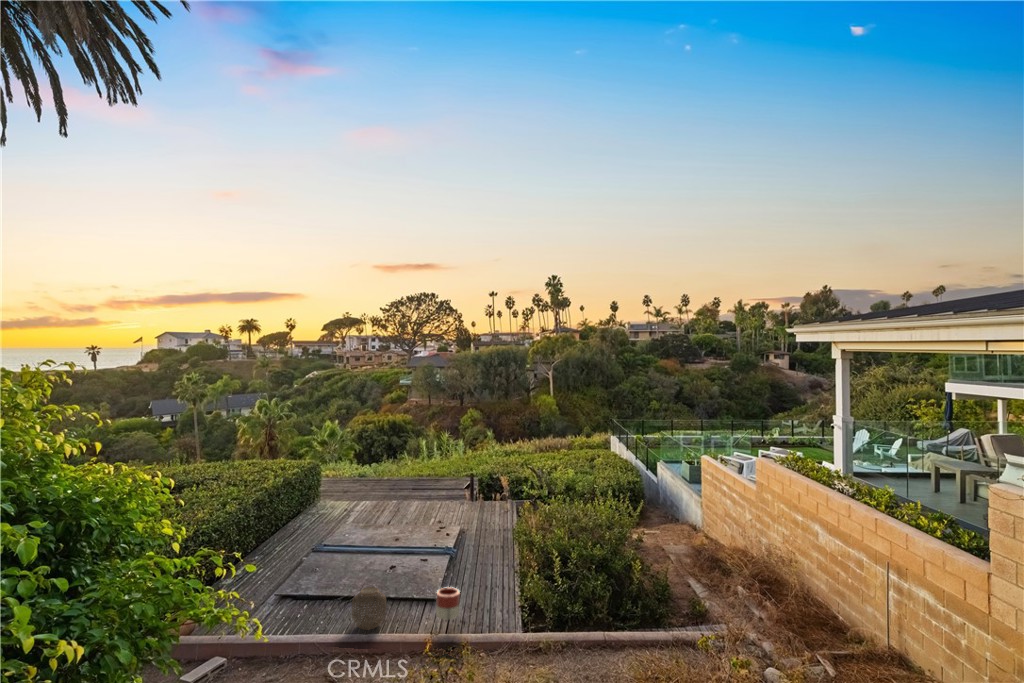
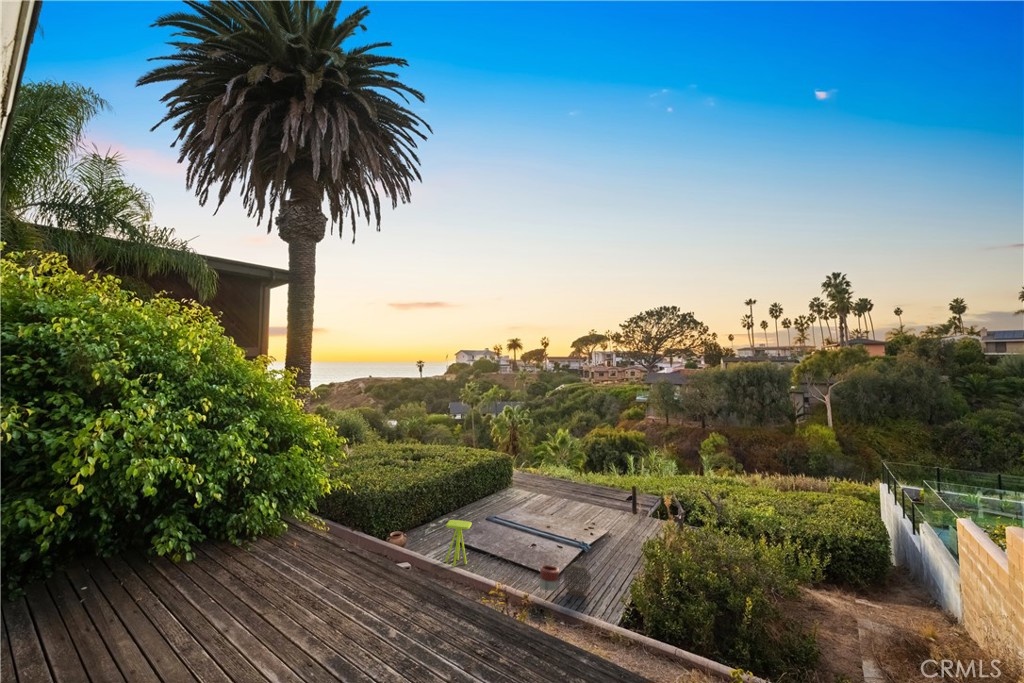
side table: none [289,557,324,622] -> present [445,520,472,566]
woven basket: present [352,587,386,630] -> present [564,563,591,596]

